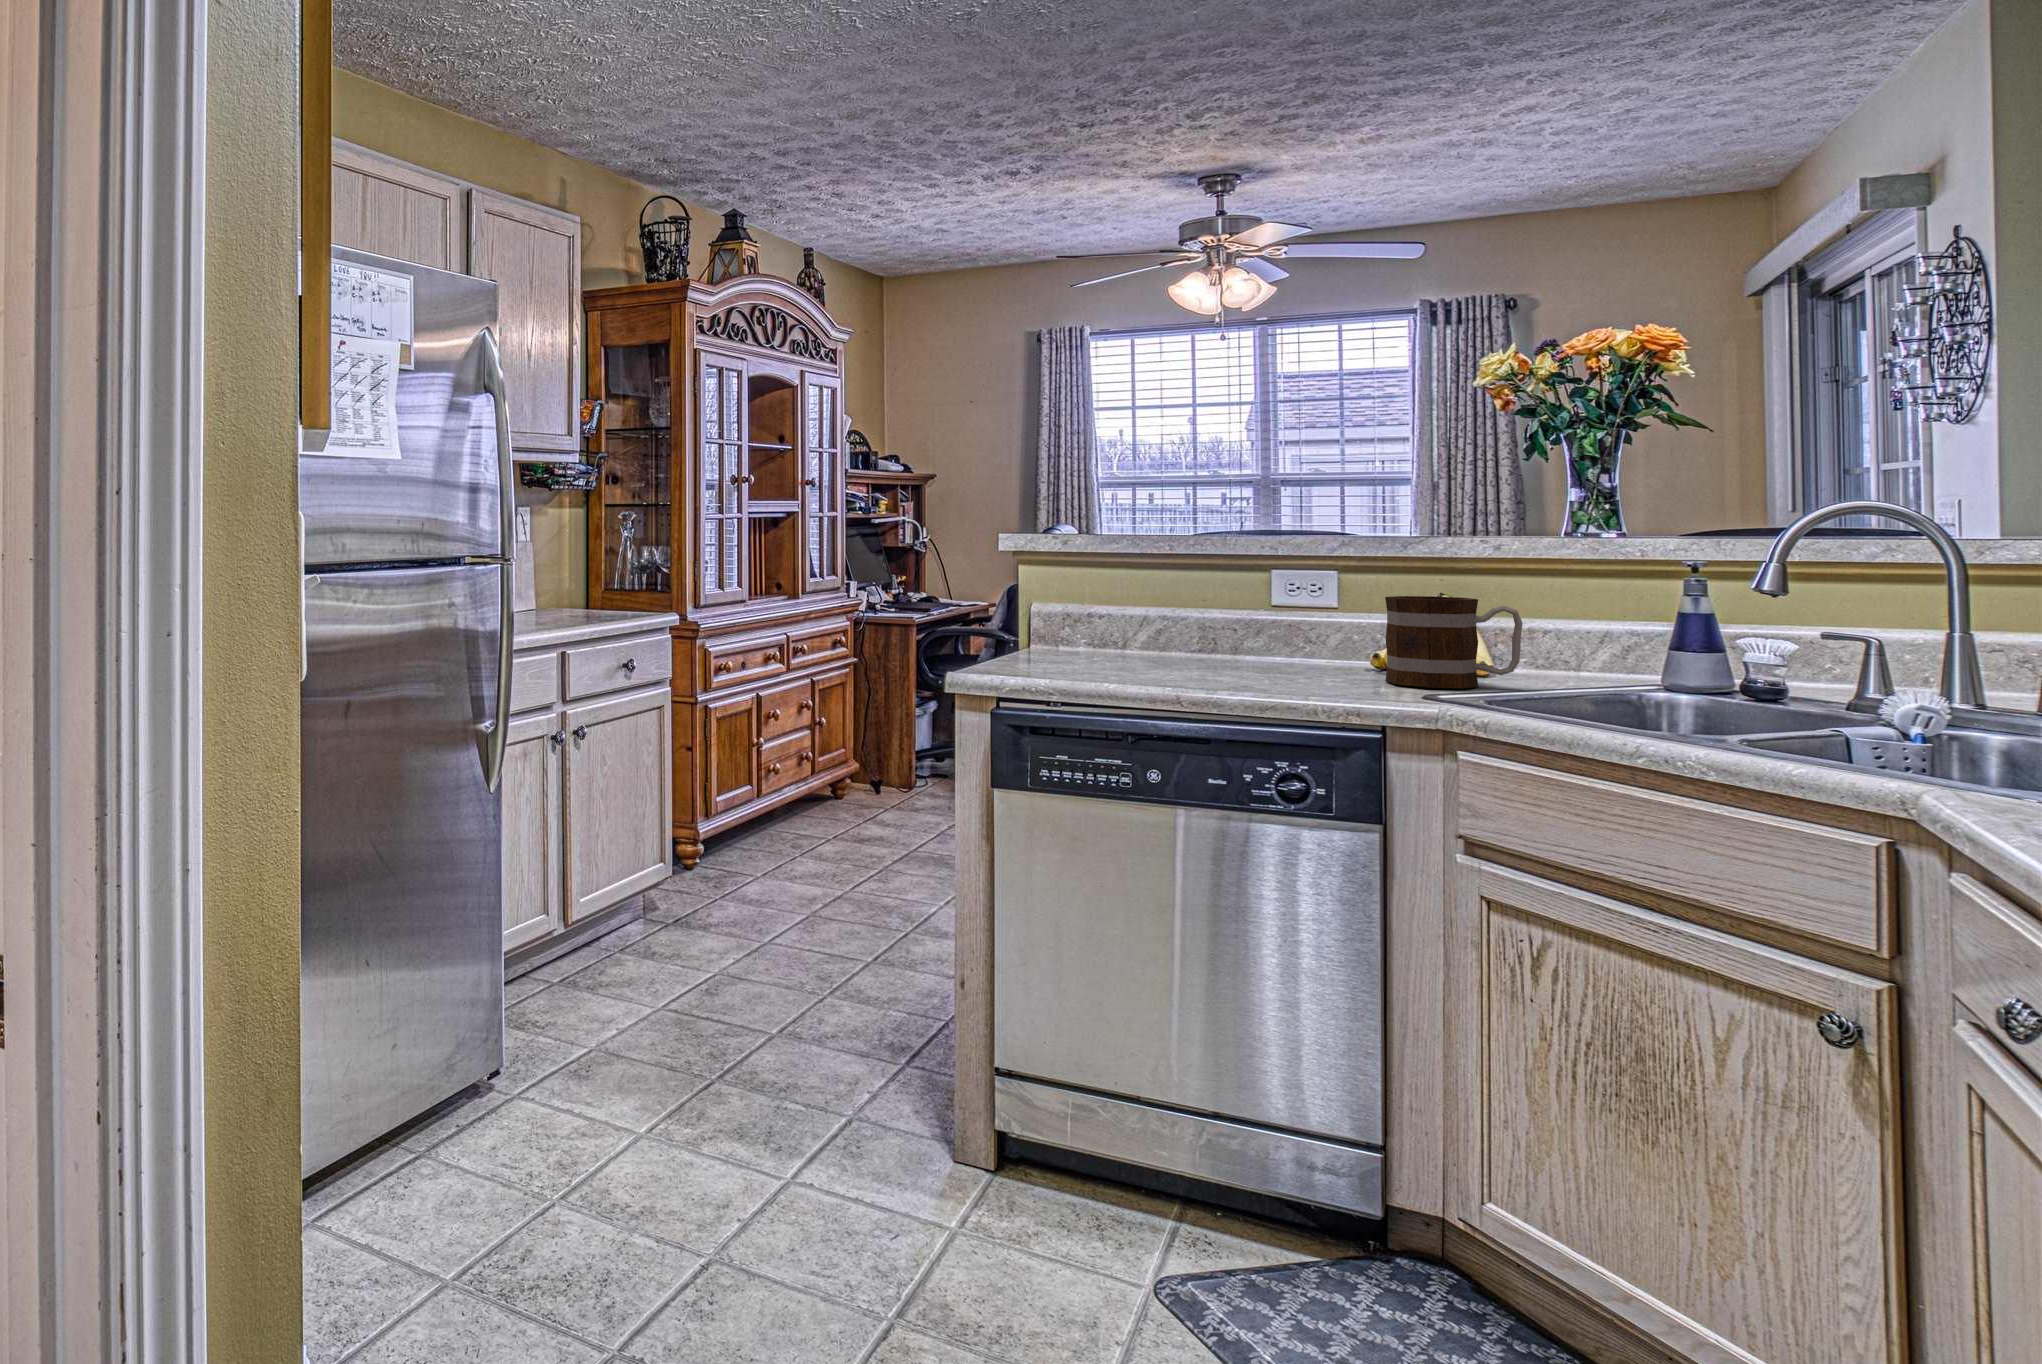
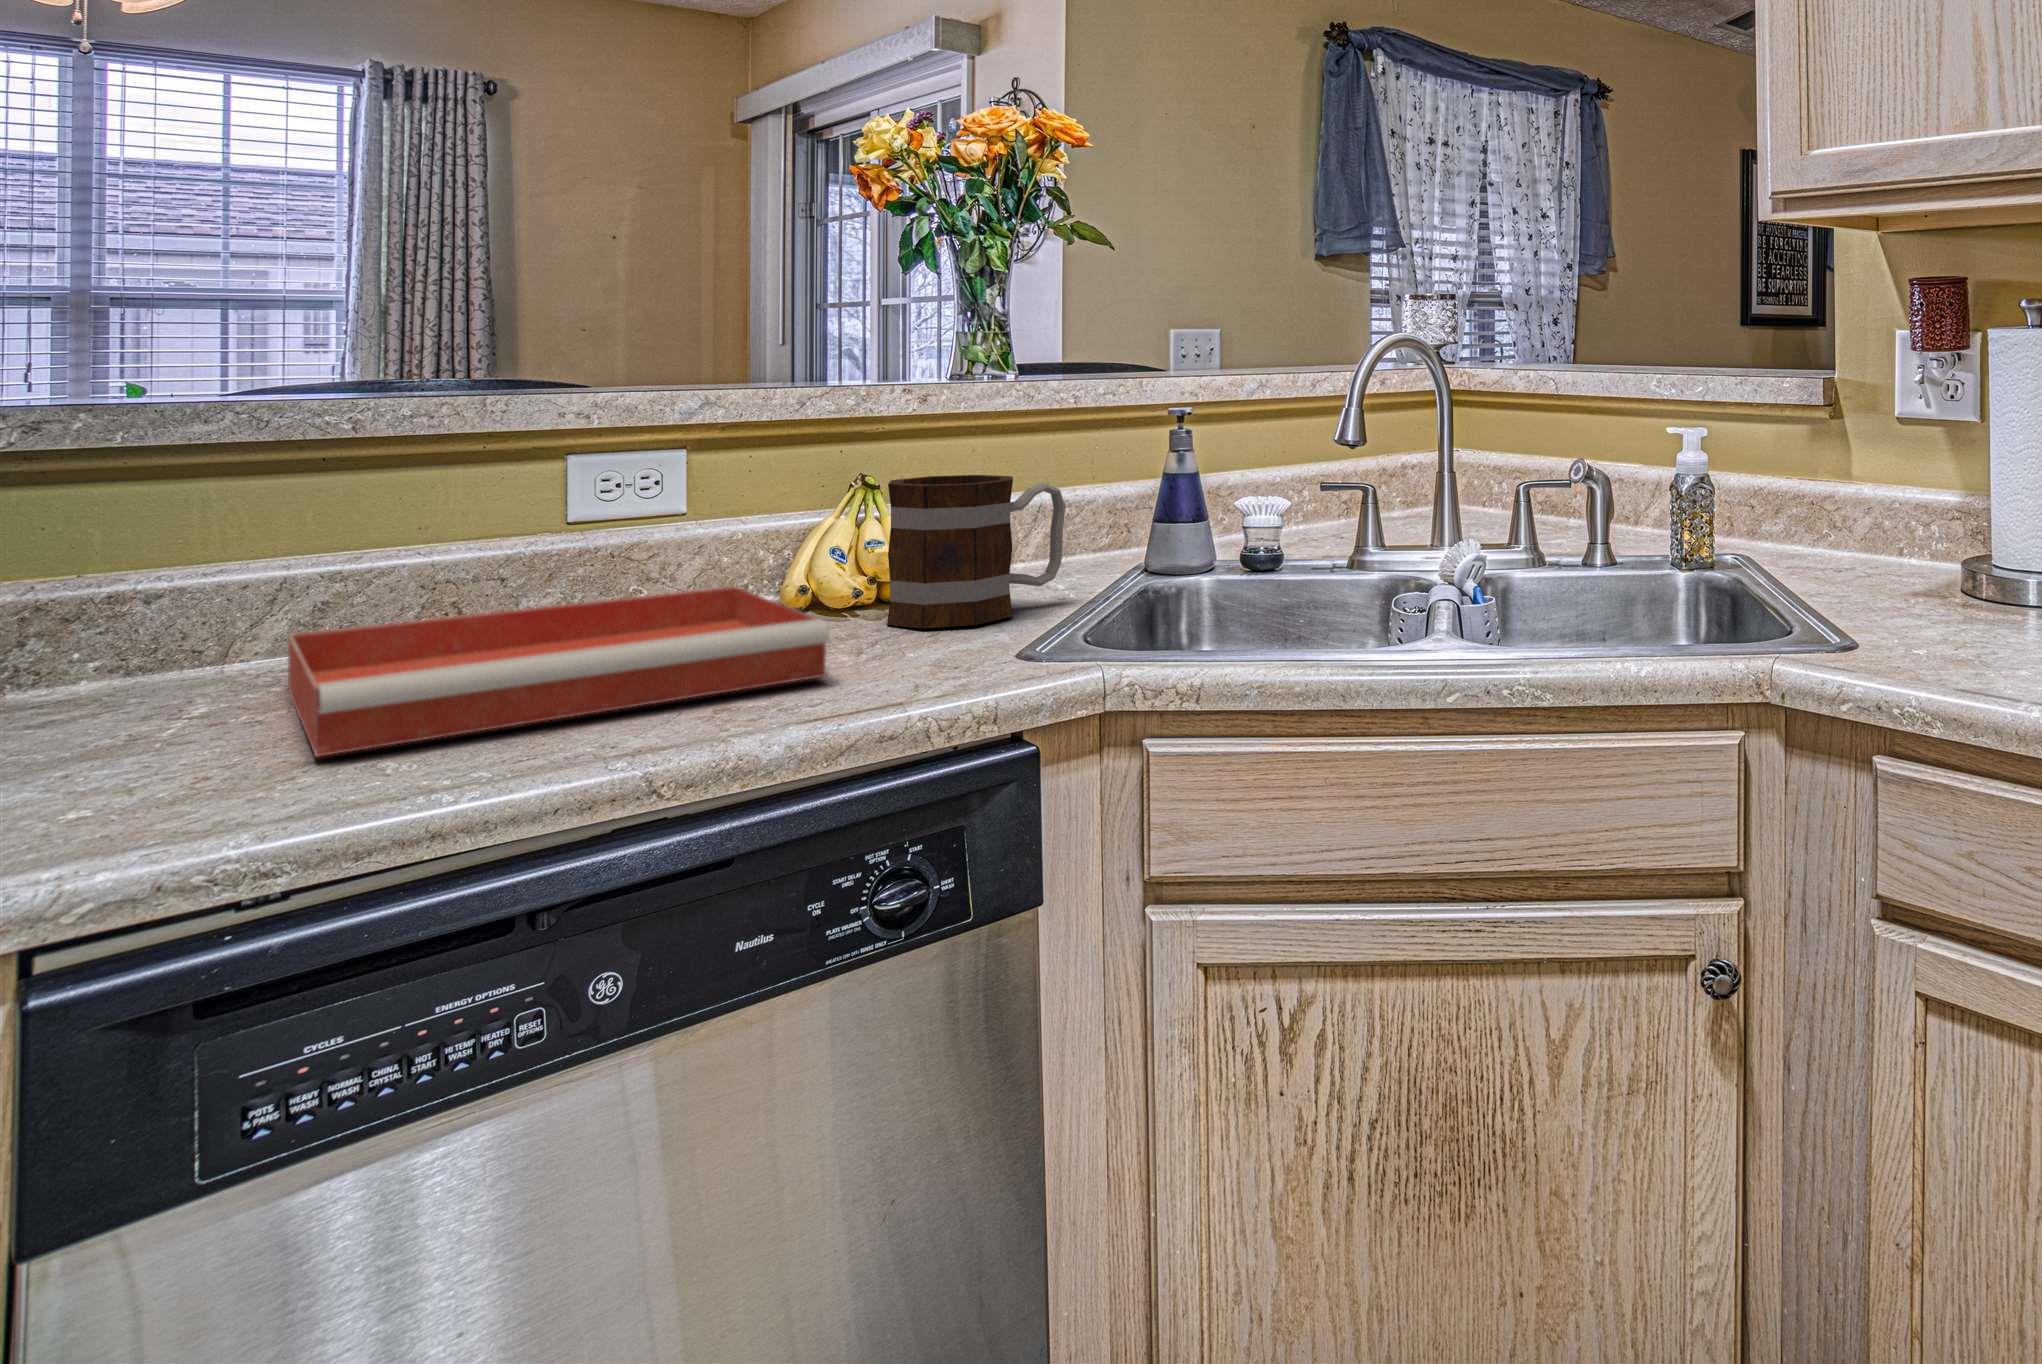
tray: none [1080,639,1308,688] -> present [288,586,829,756]

